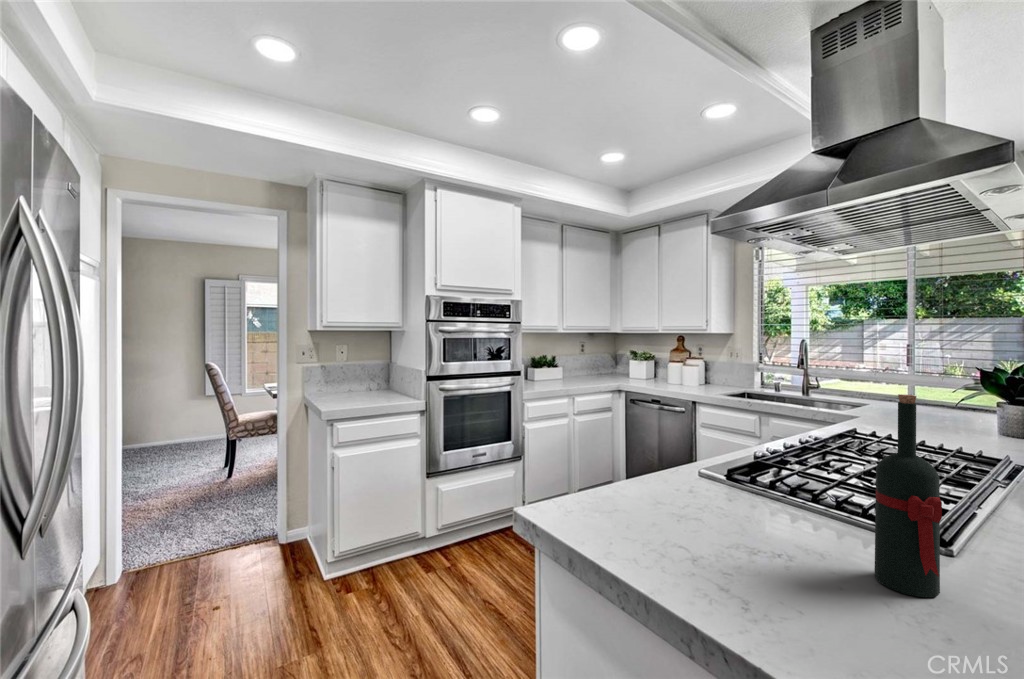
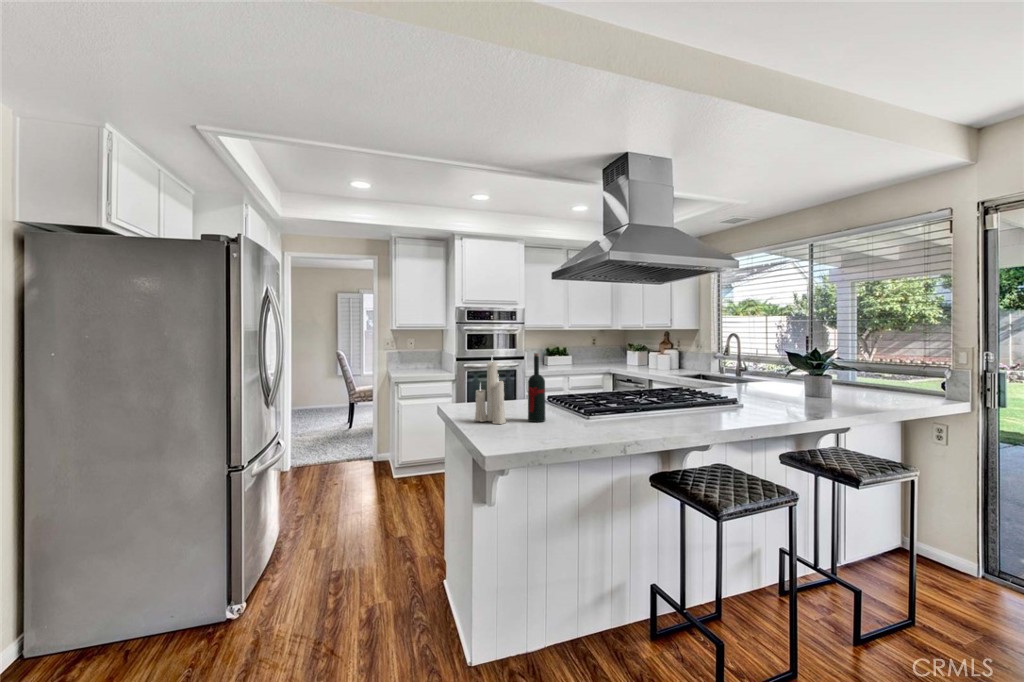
candle: none [744,387,866,625] -> present [475,361,506,424]

